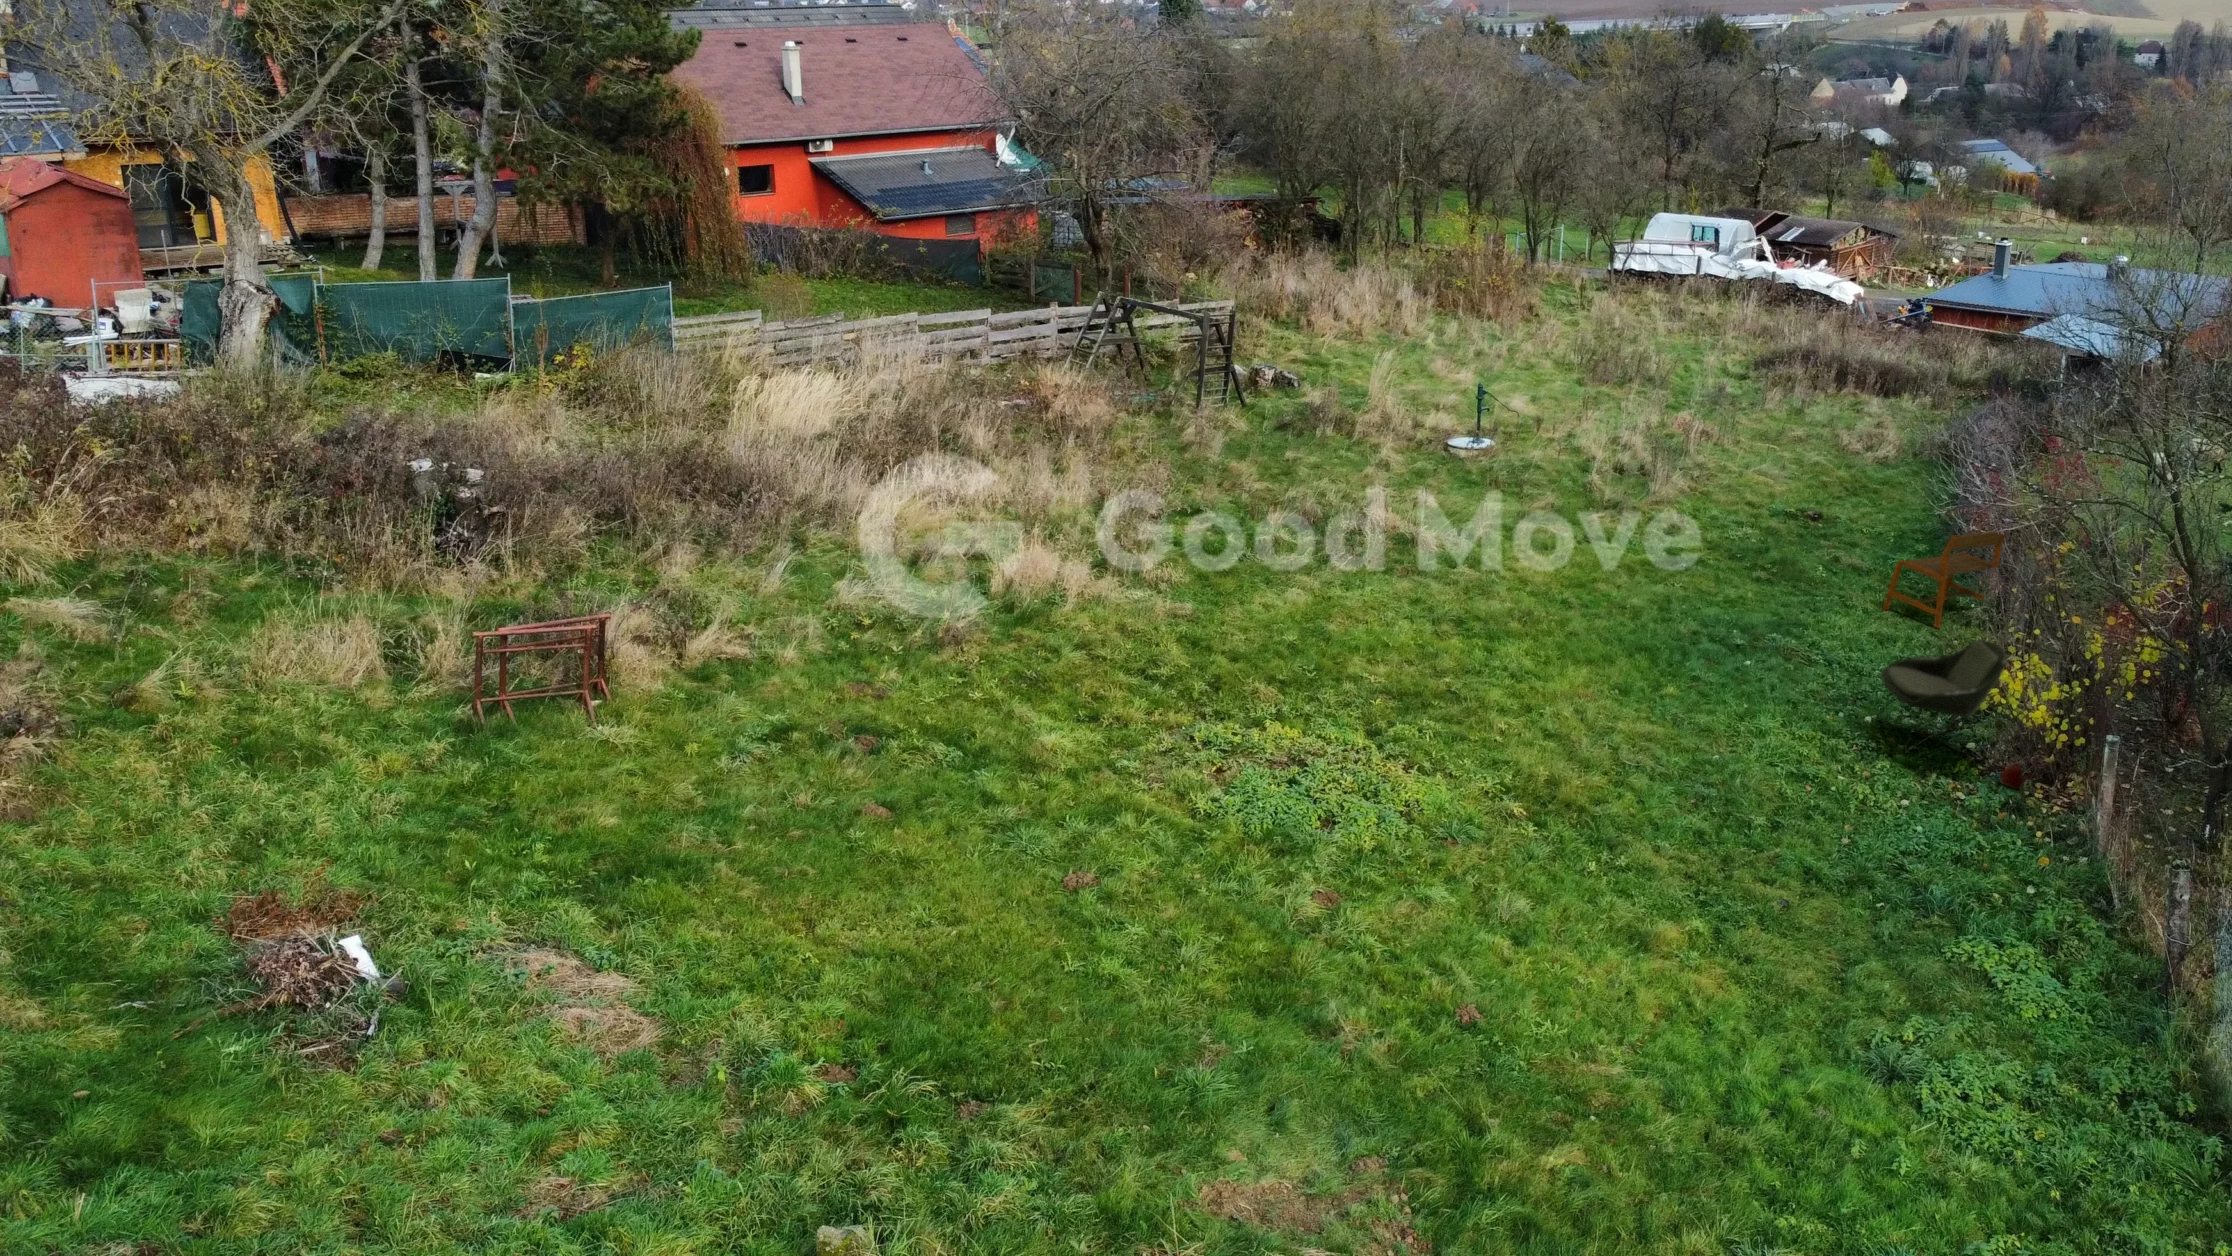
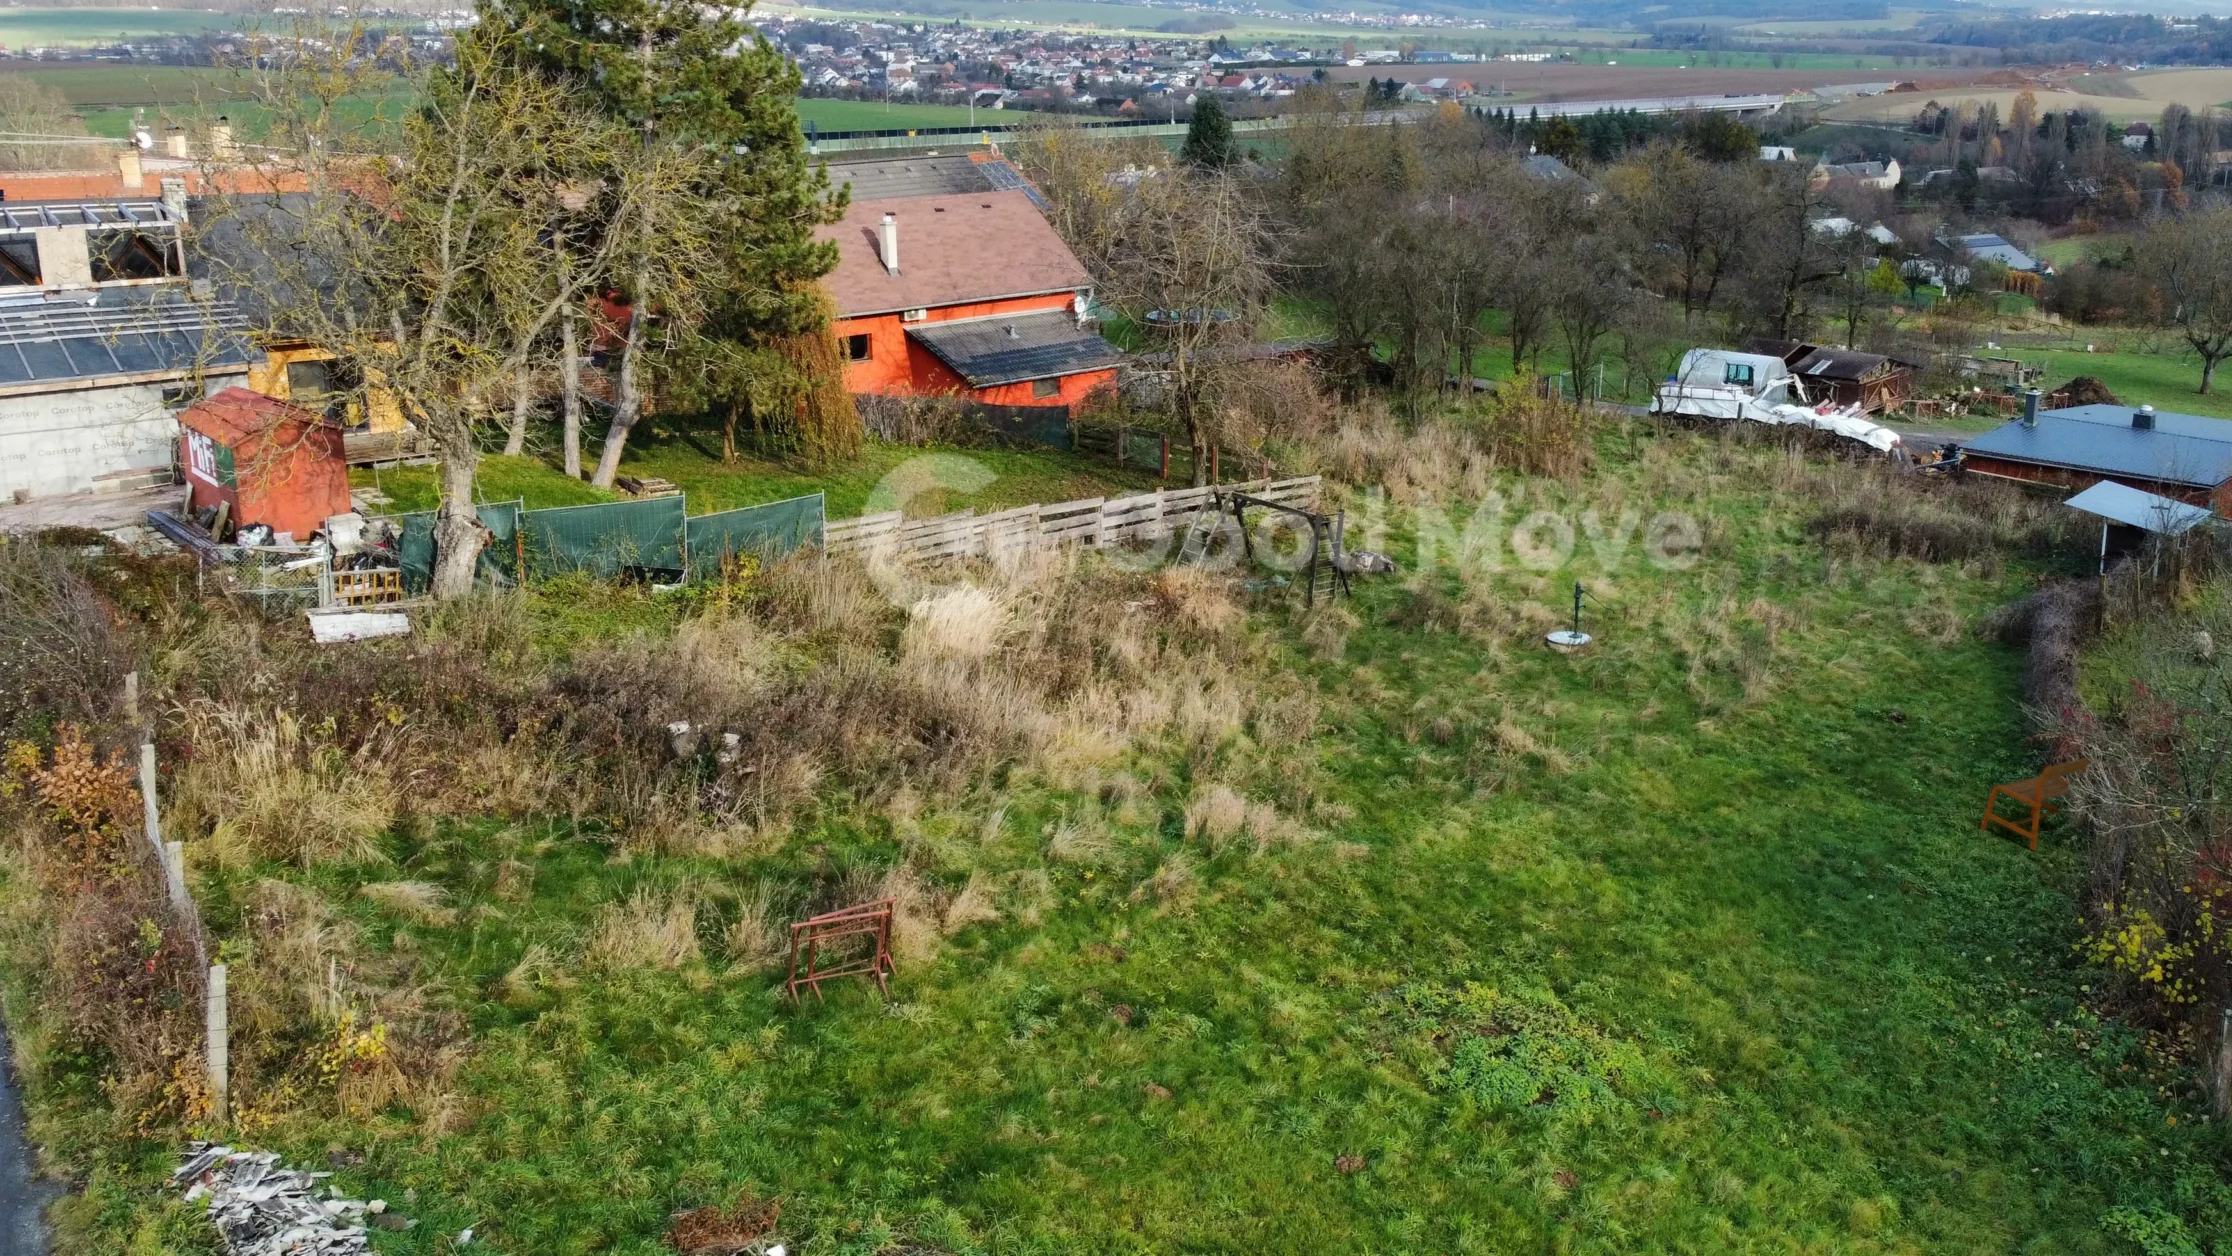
lounge chair: present [1878,639,2007,762] -> none [1998,891,2120,1007]
watering can: present [2000,765,2035,789] -> none [2117,1010,2155,1037]

